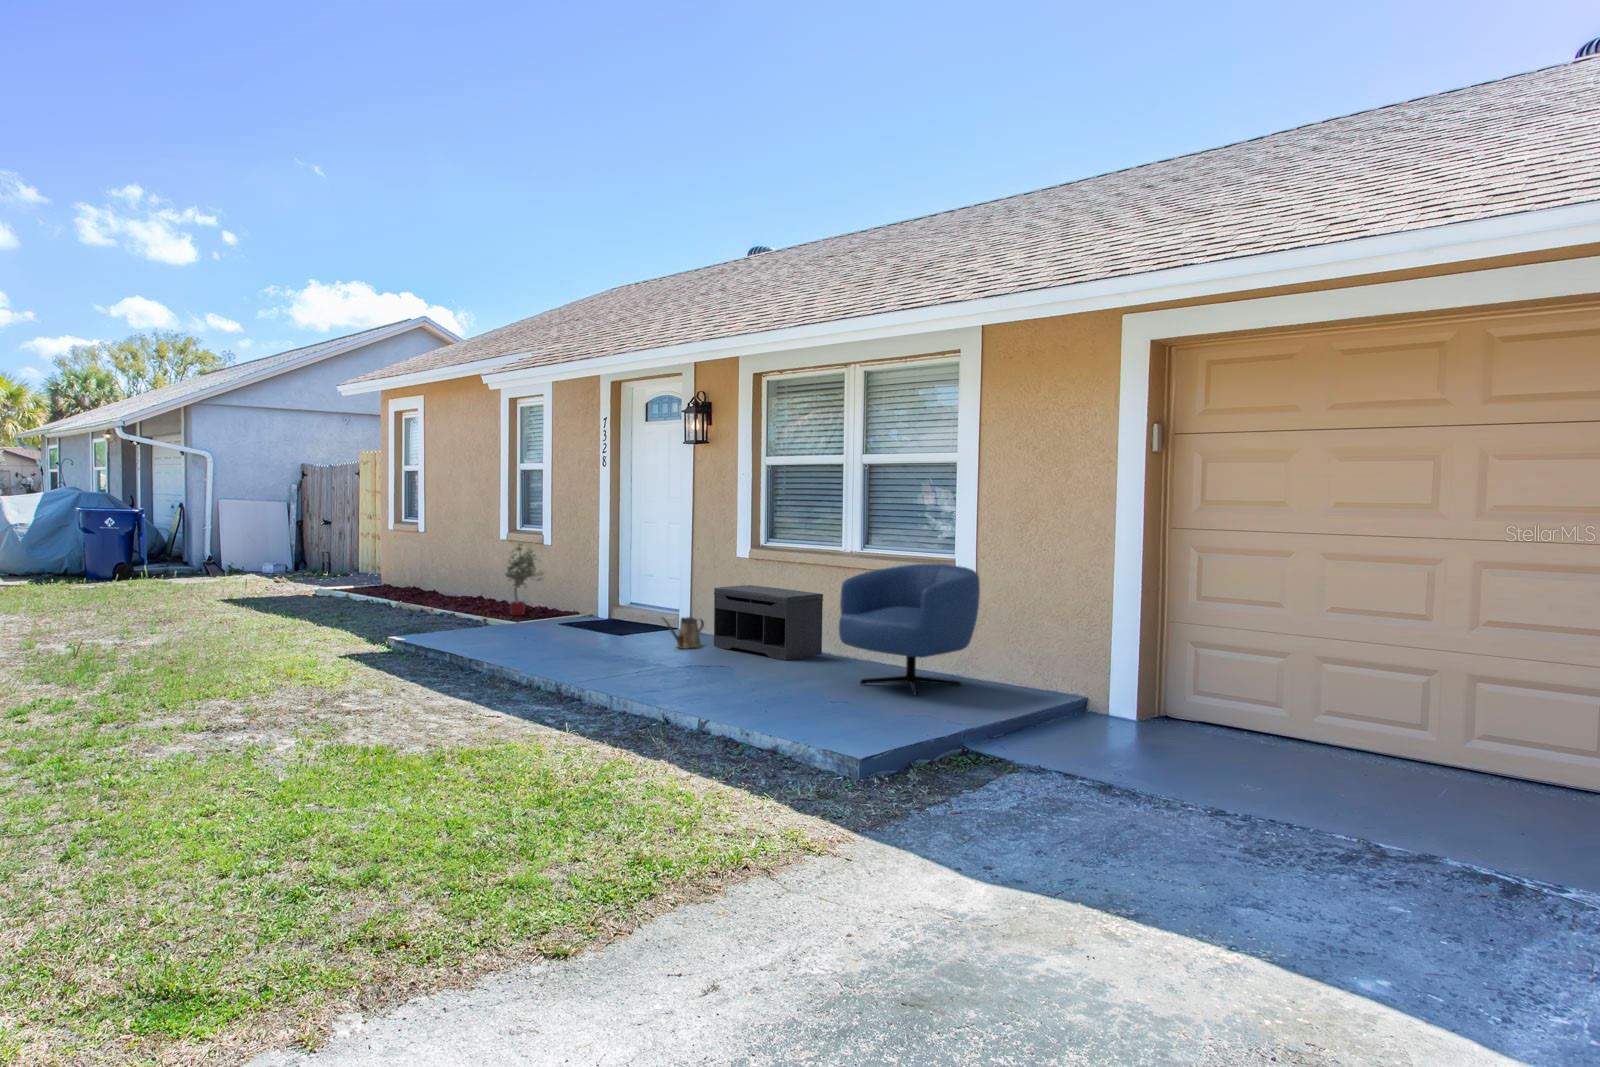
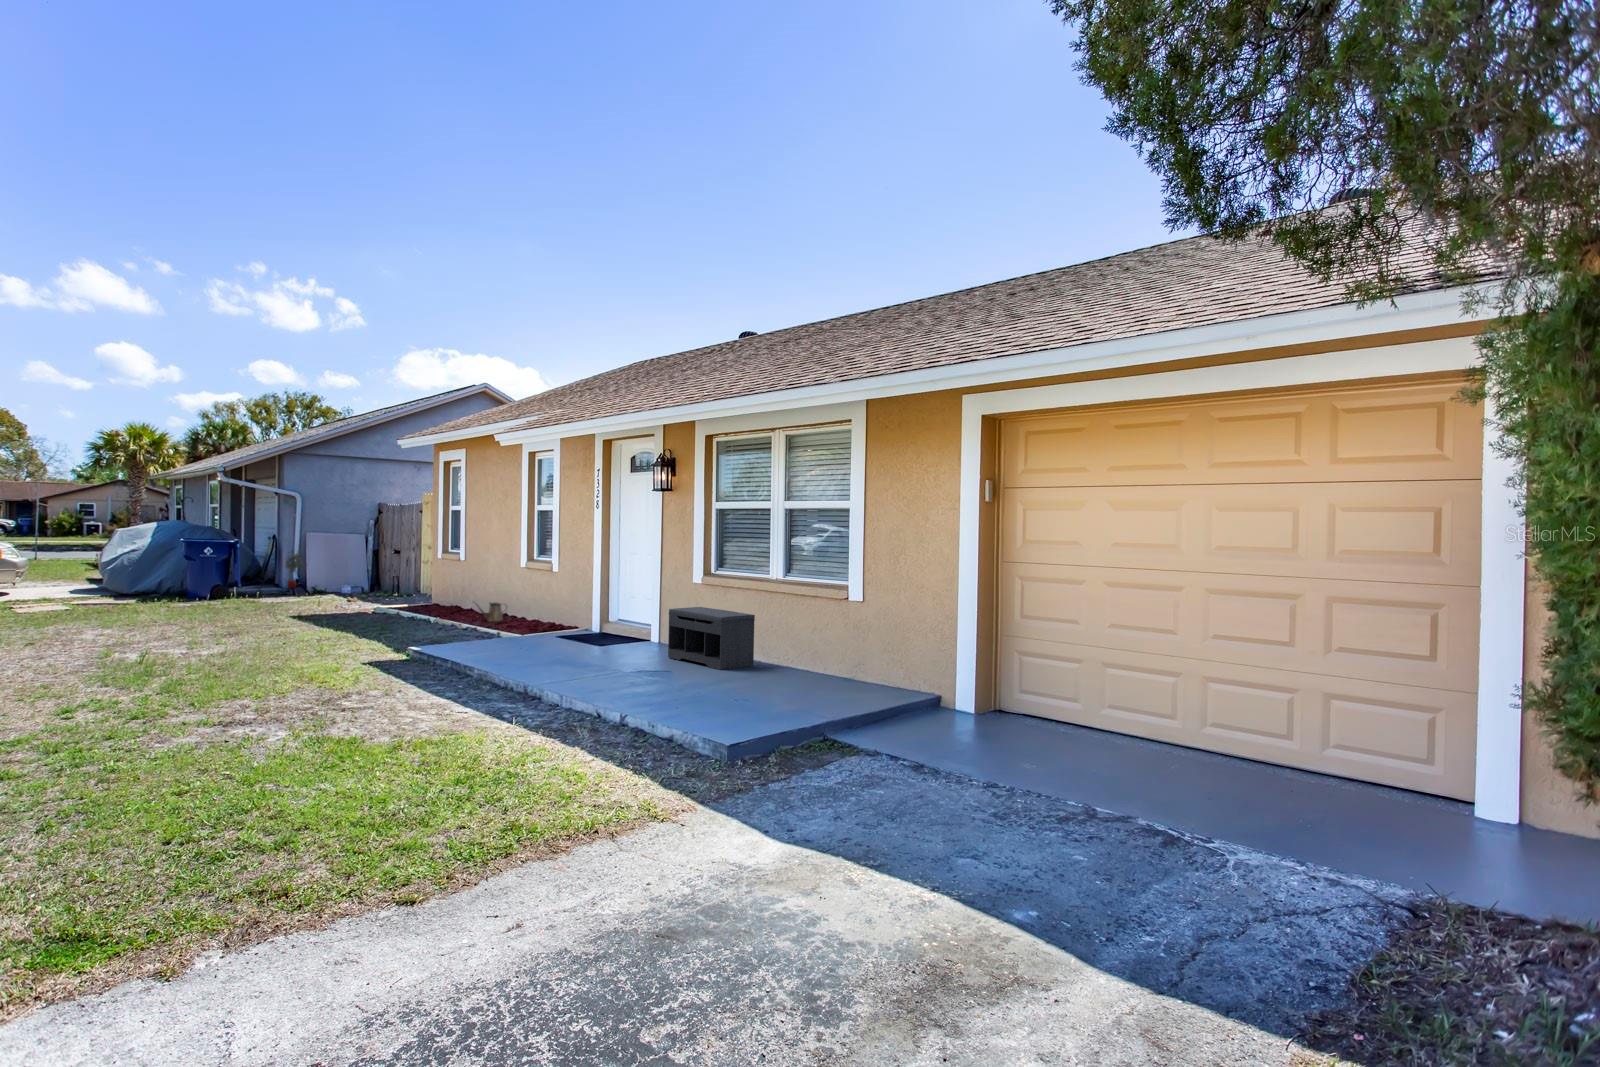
potted tree: present [505,544,543,616] -> present [286,550,305,588]
armchair: present [839,564,980,695] -> none [752,591,867,700]
watering can: present [662,617,704,649] -> present [476,602,503,622]

